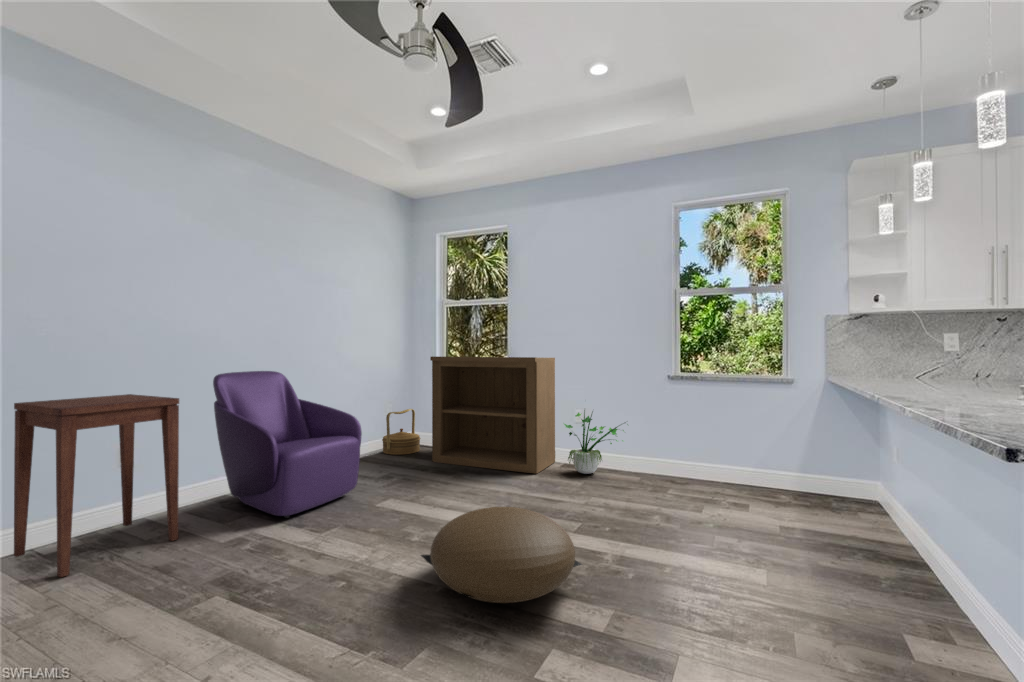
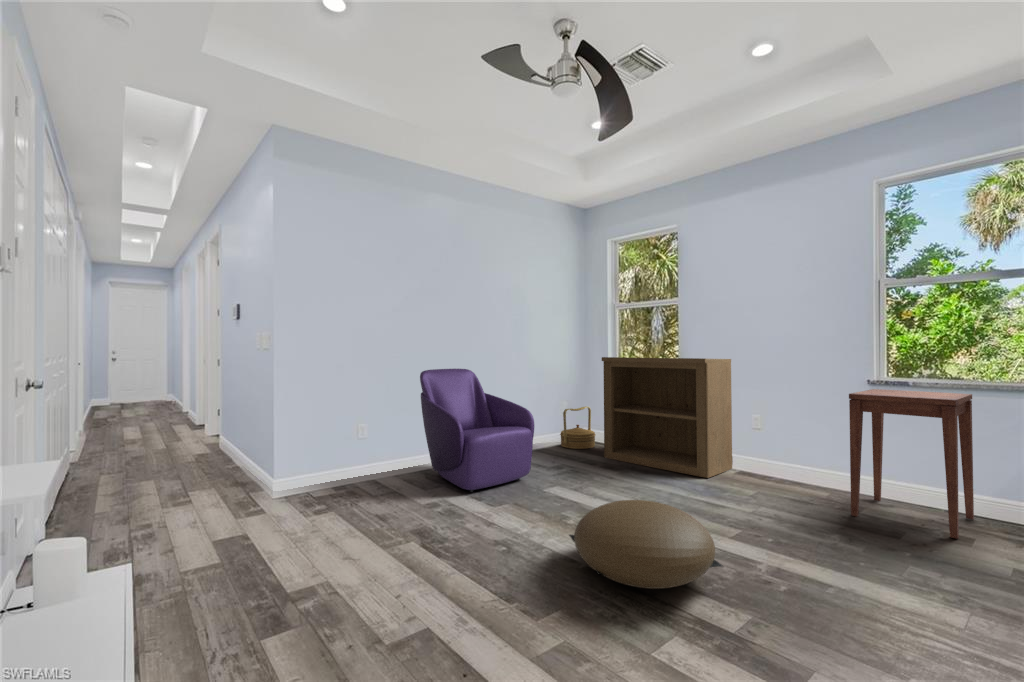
side table: present [14,394,179,577] -> present [849,389,974,539]
potted plant: present [564,410,624,474] -> none [739,403,820,484]

